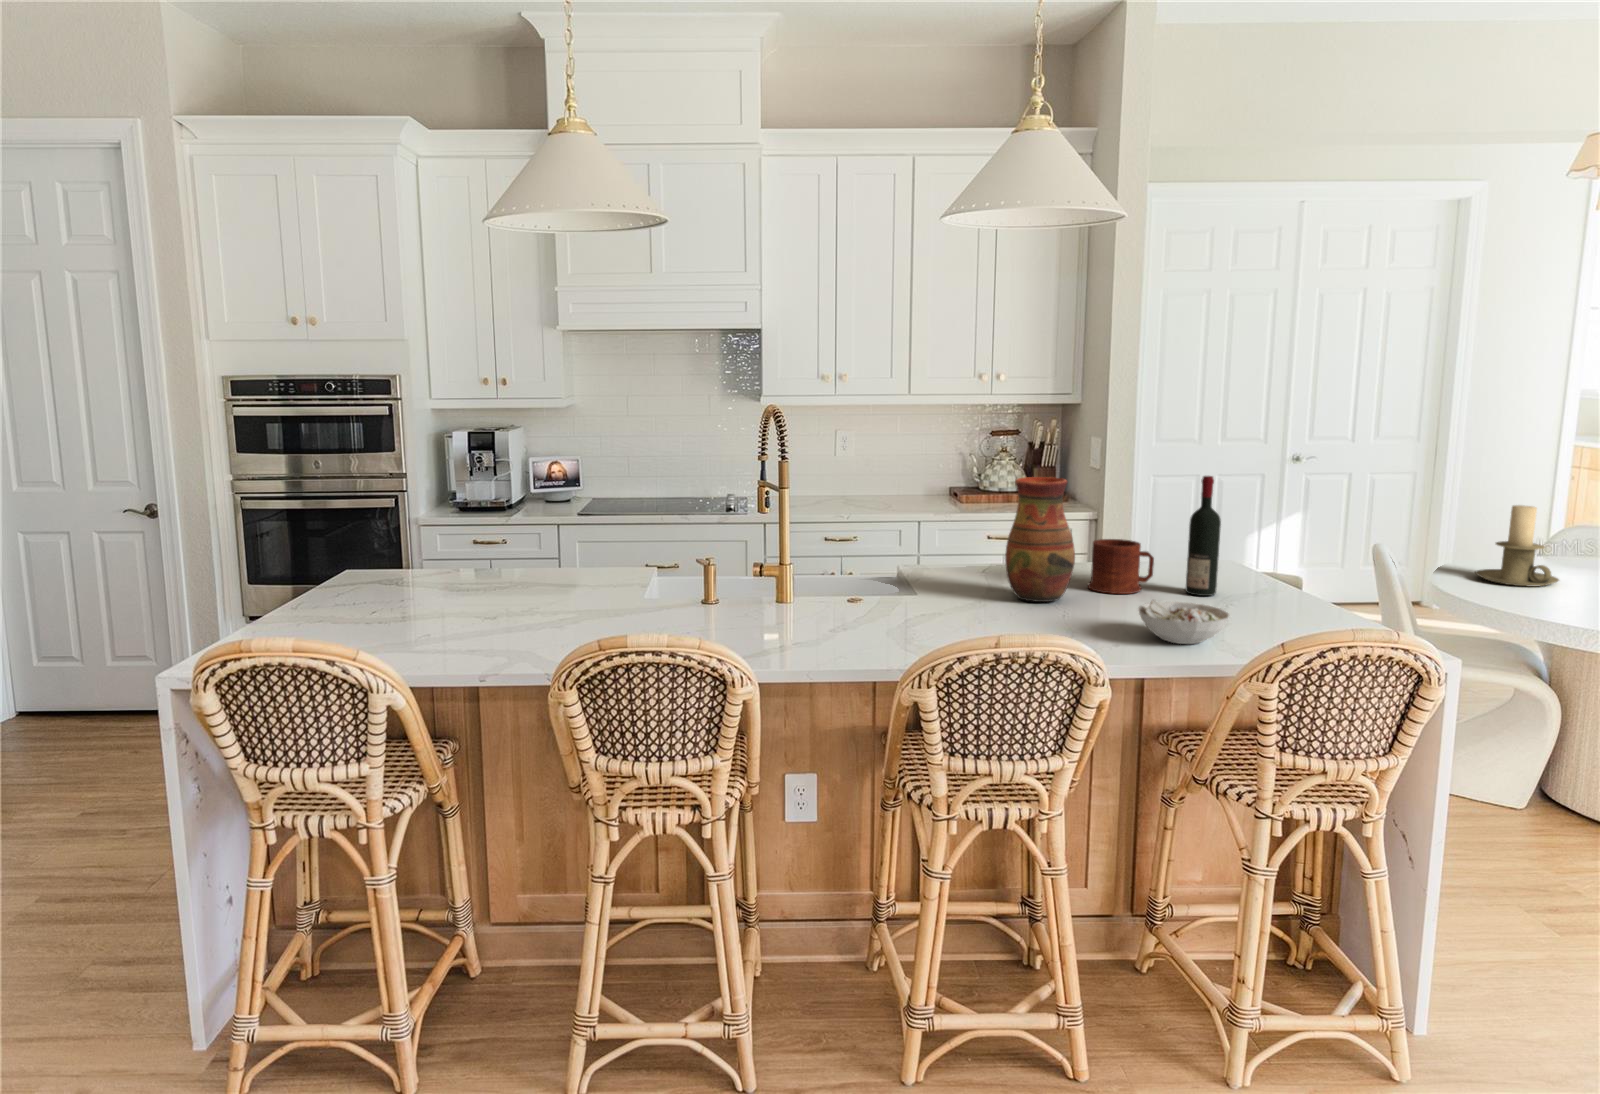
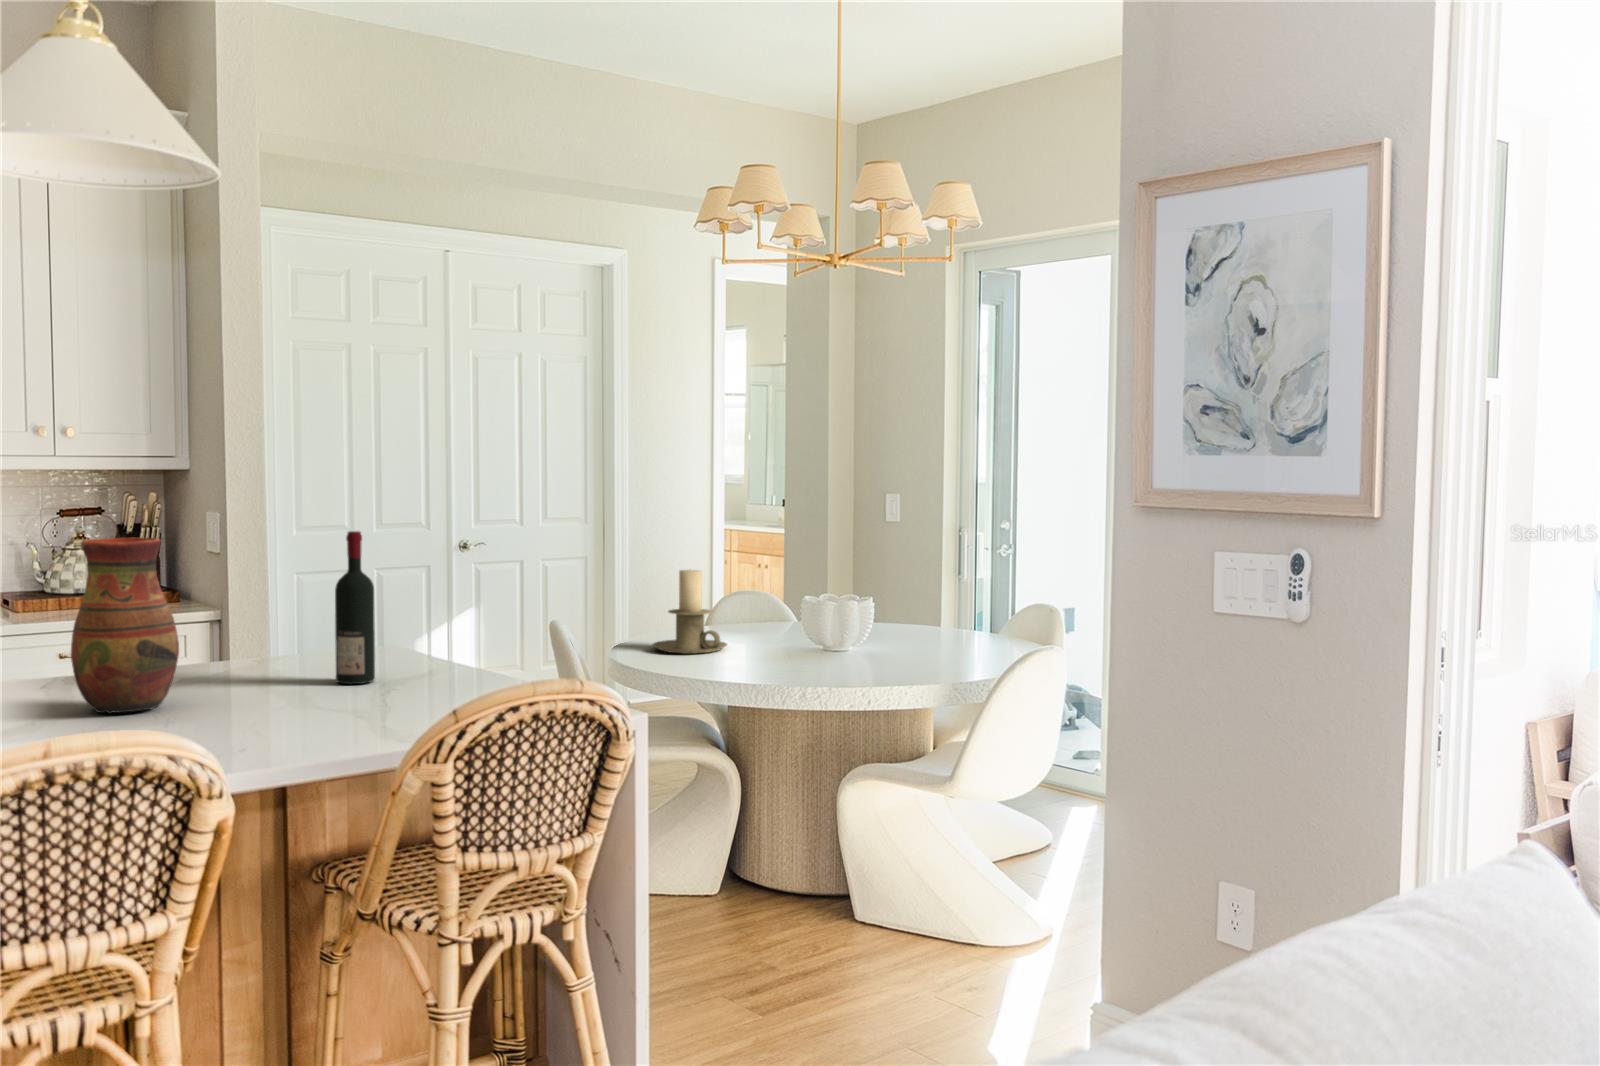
mug: present [1088,539,1154,594] -> none [203,622,292,693]
bowl: present [1138,600,1230,644] -> none [269,684,390,737]

